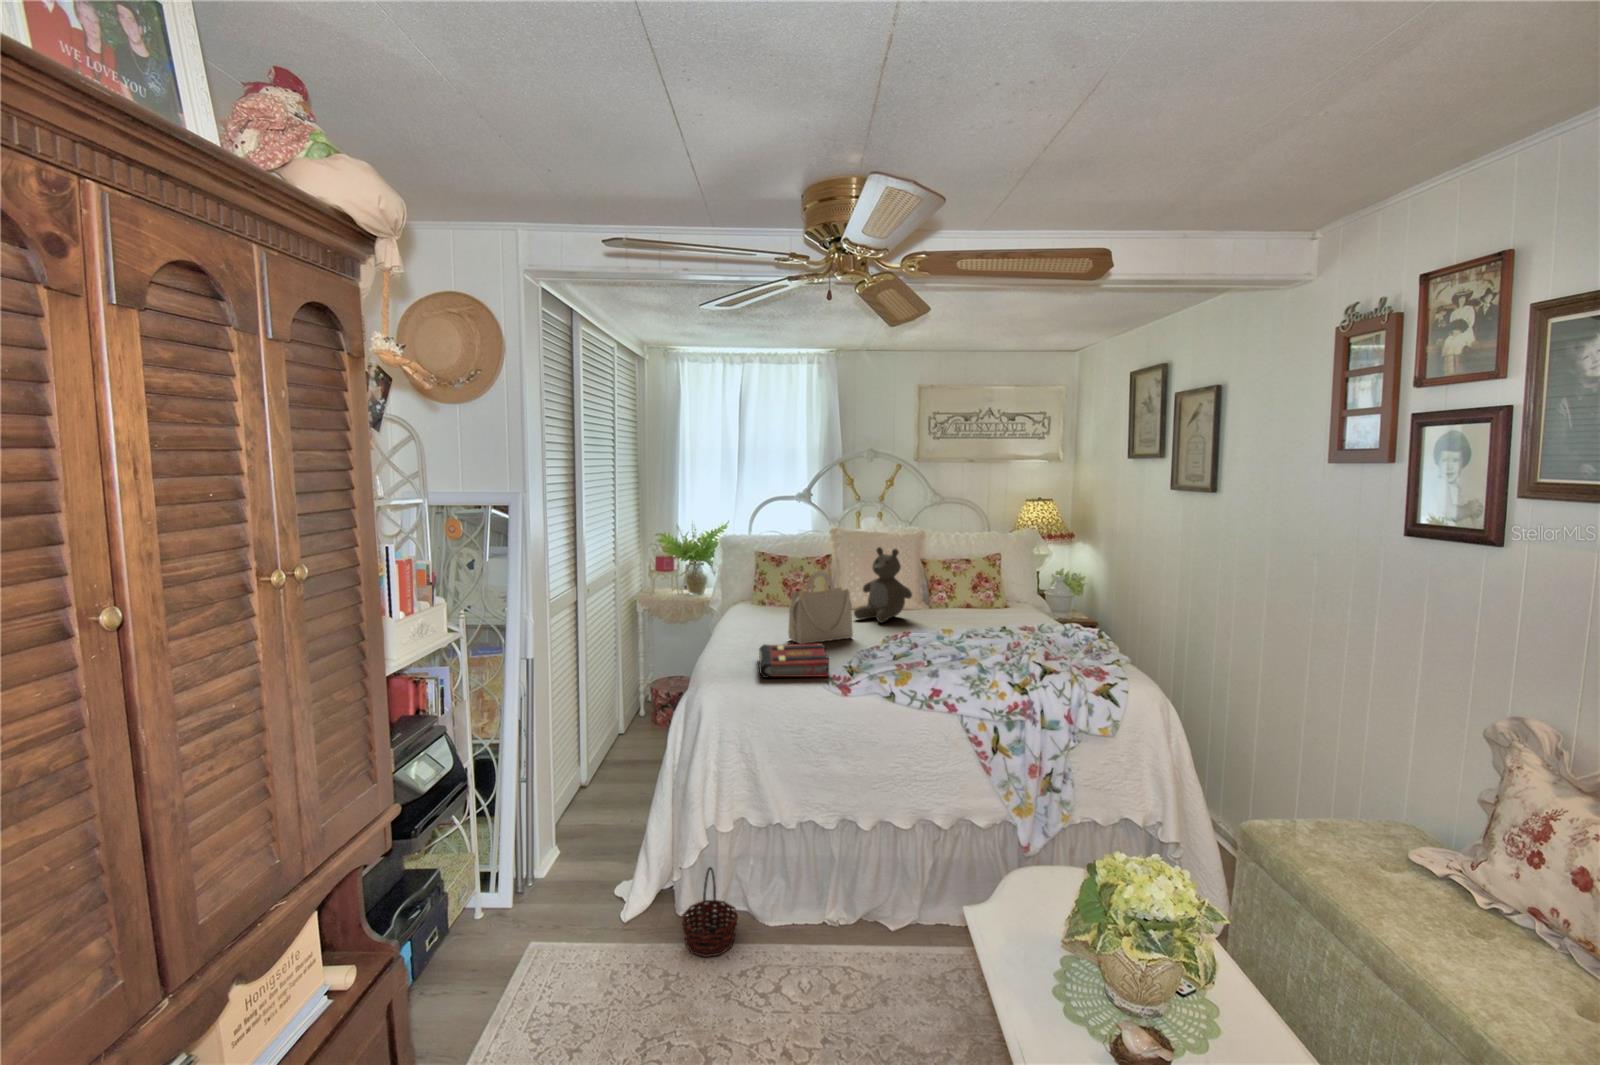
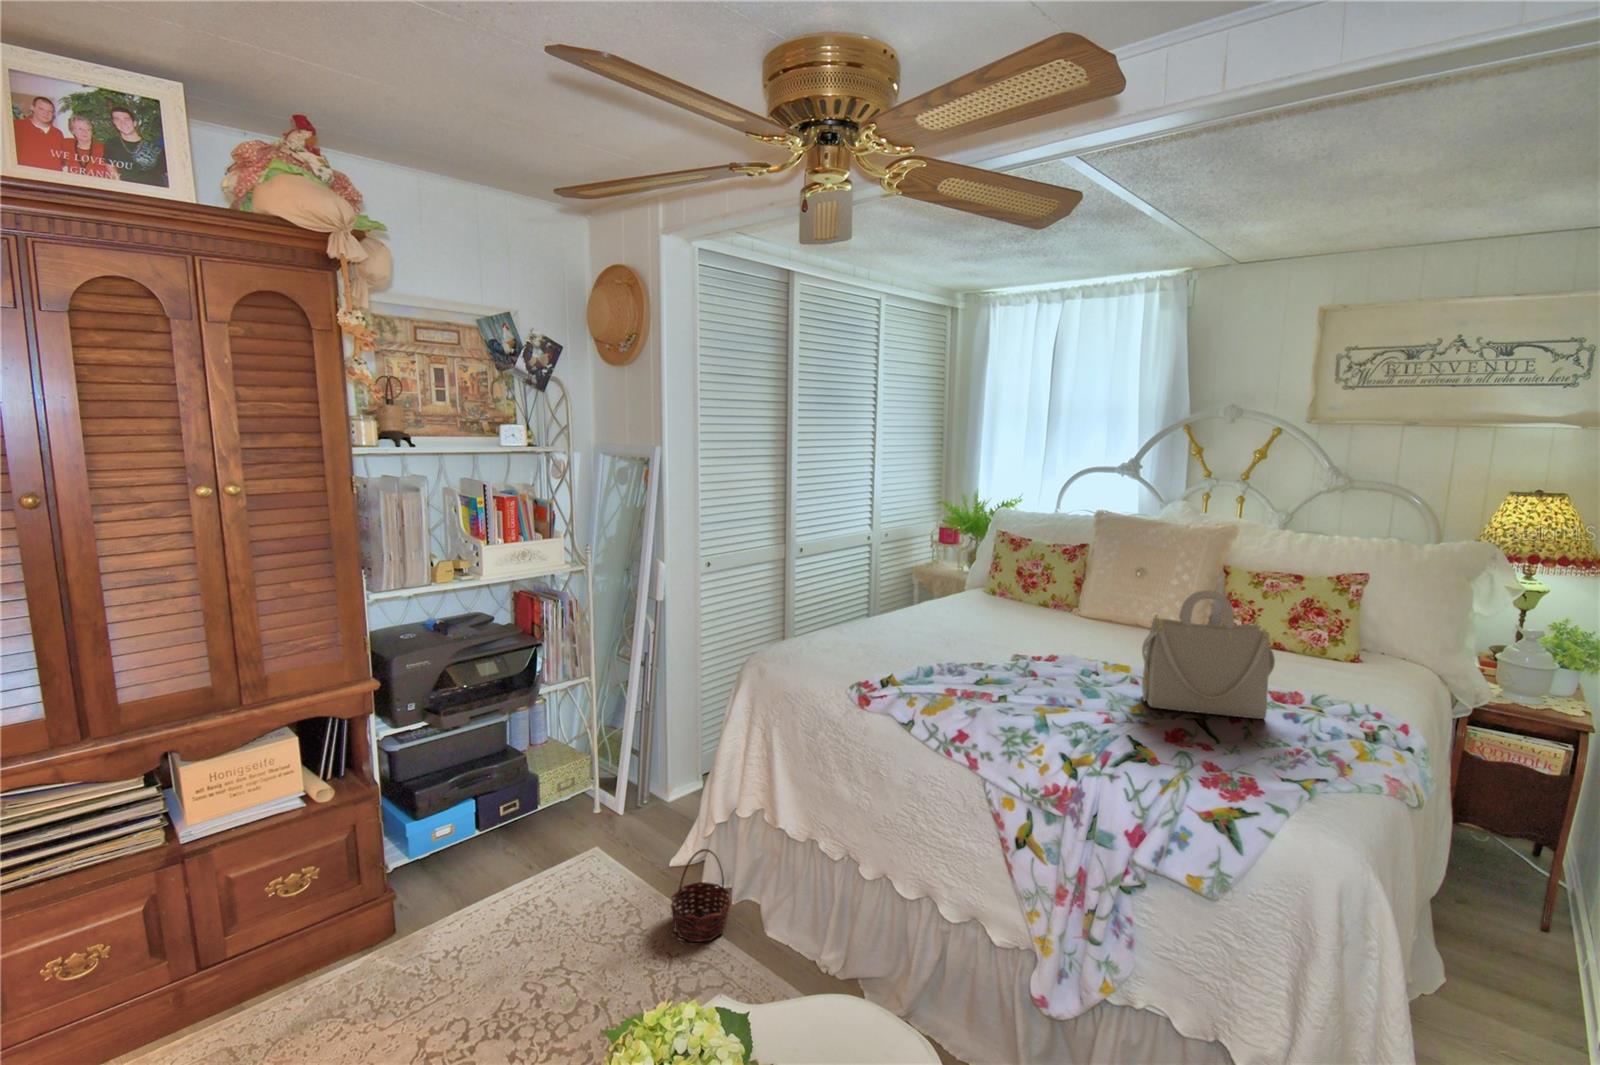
teddy bear: present [854,547,912,623] -> none [1066,540,1147,642]
handbag: present [788,571,853,644] -> present [1142,590,1275,719]
book: present [759,643,829,678] -> none [803,632,919,683]

